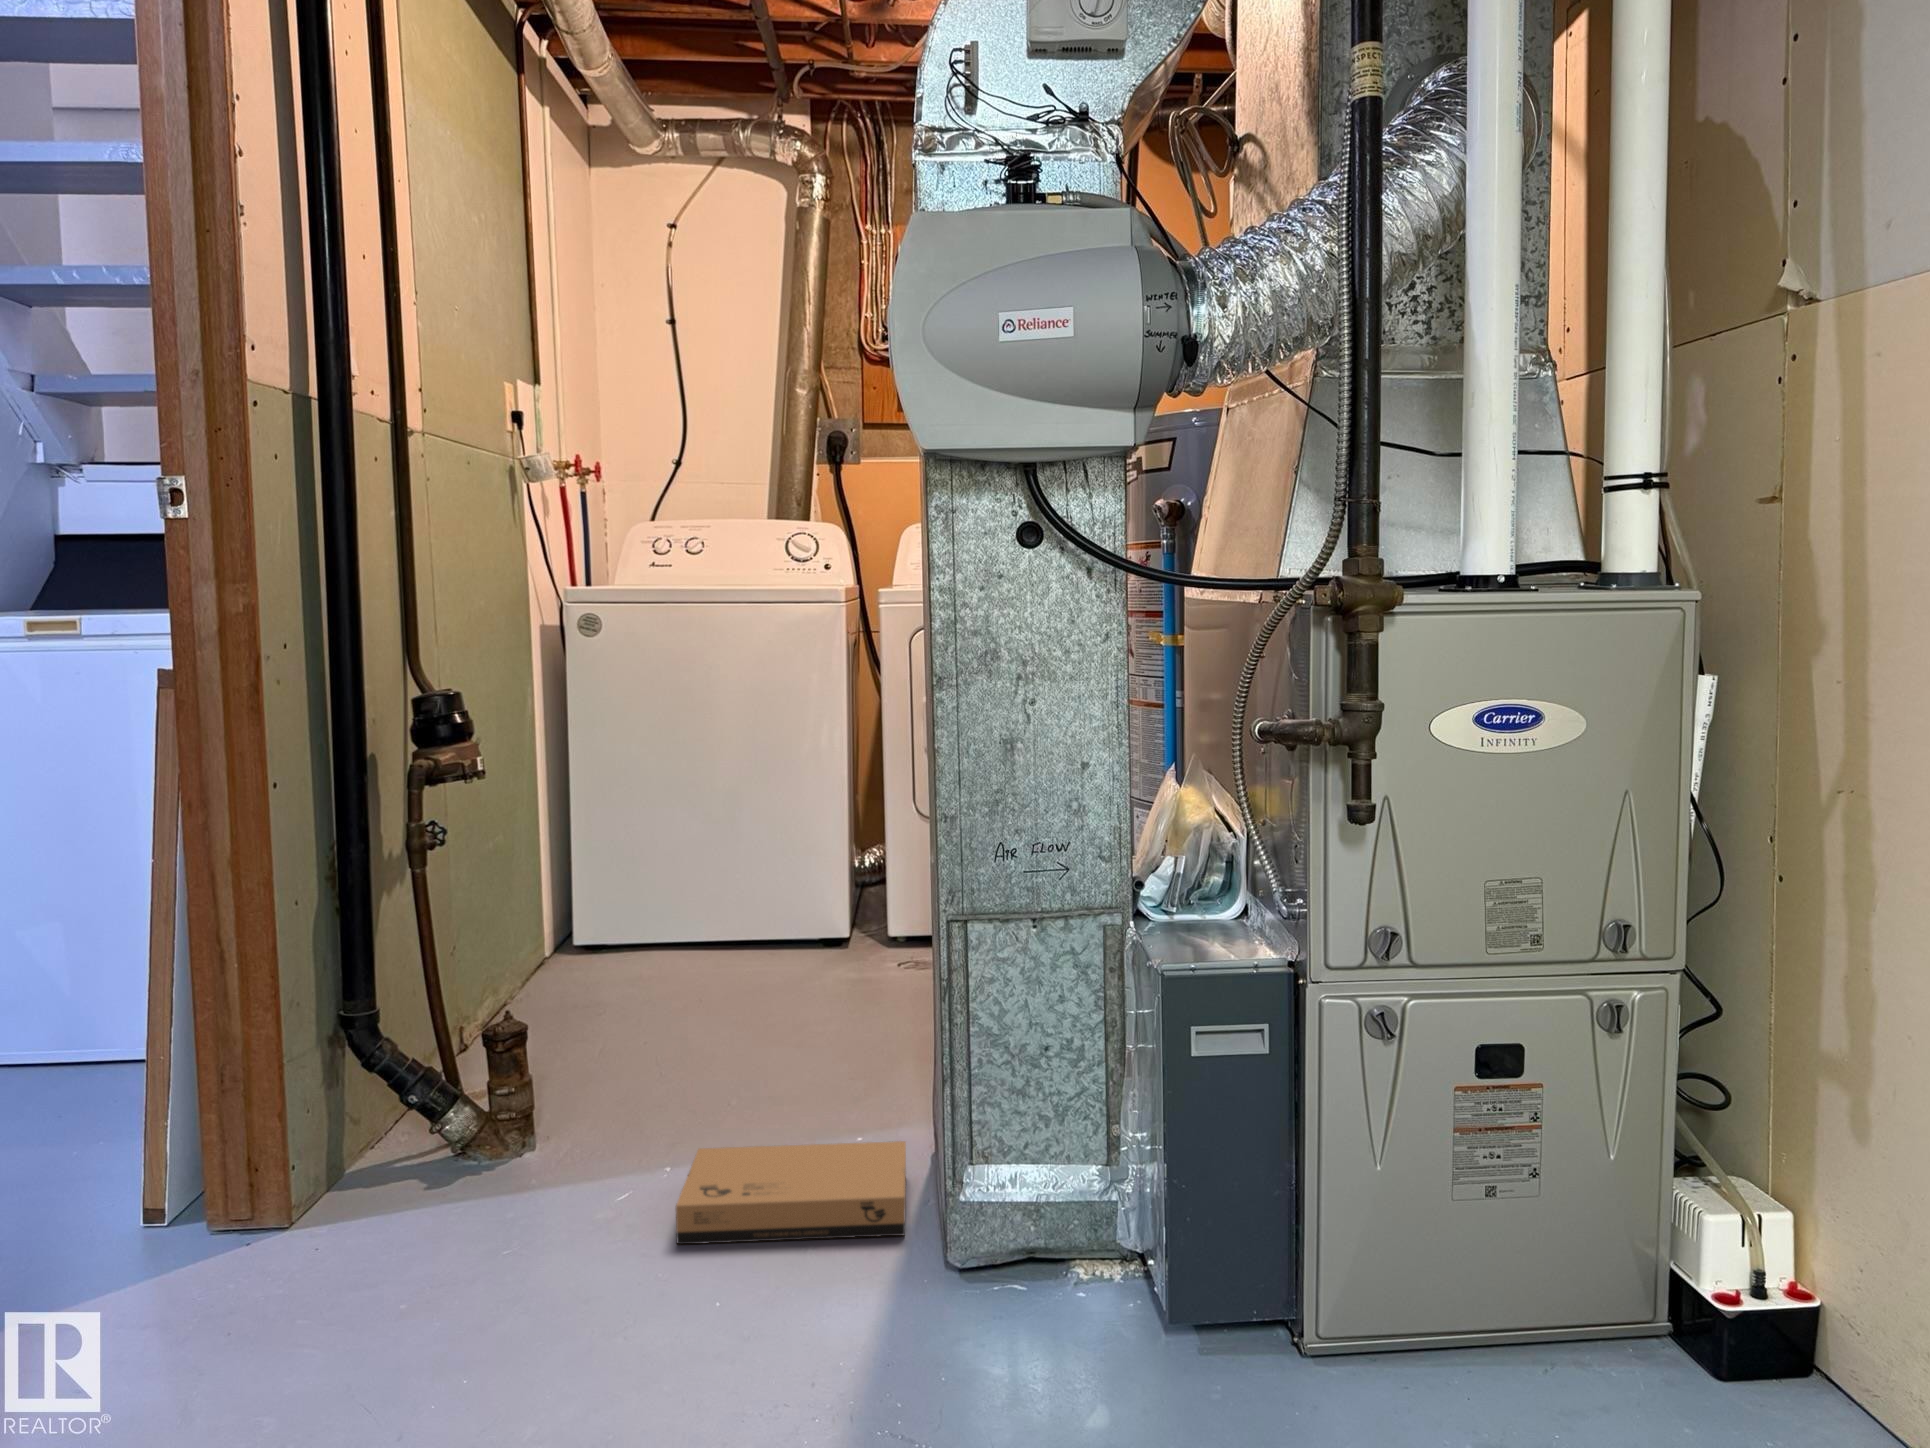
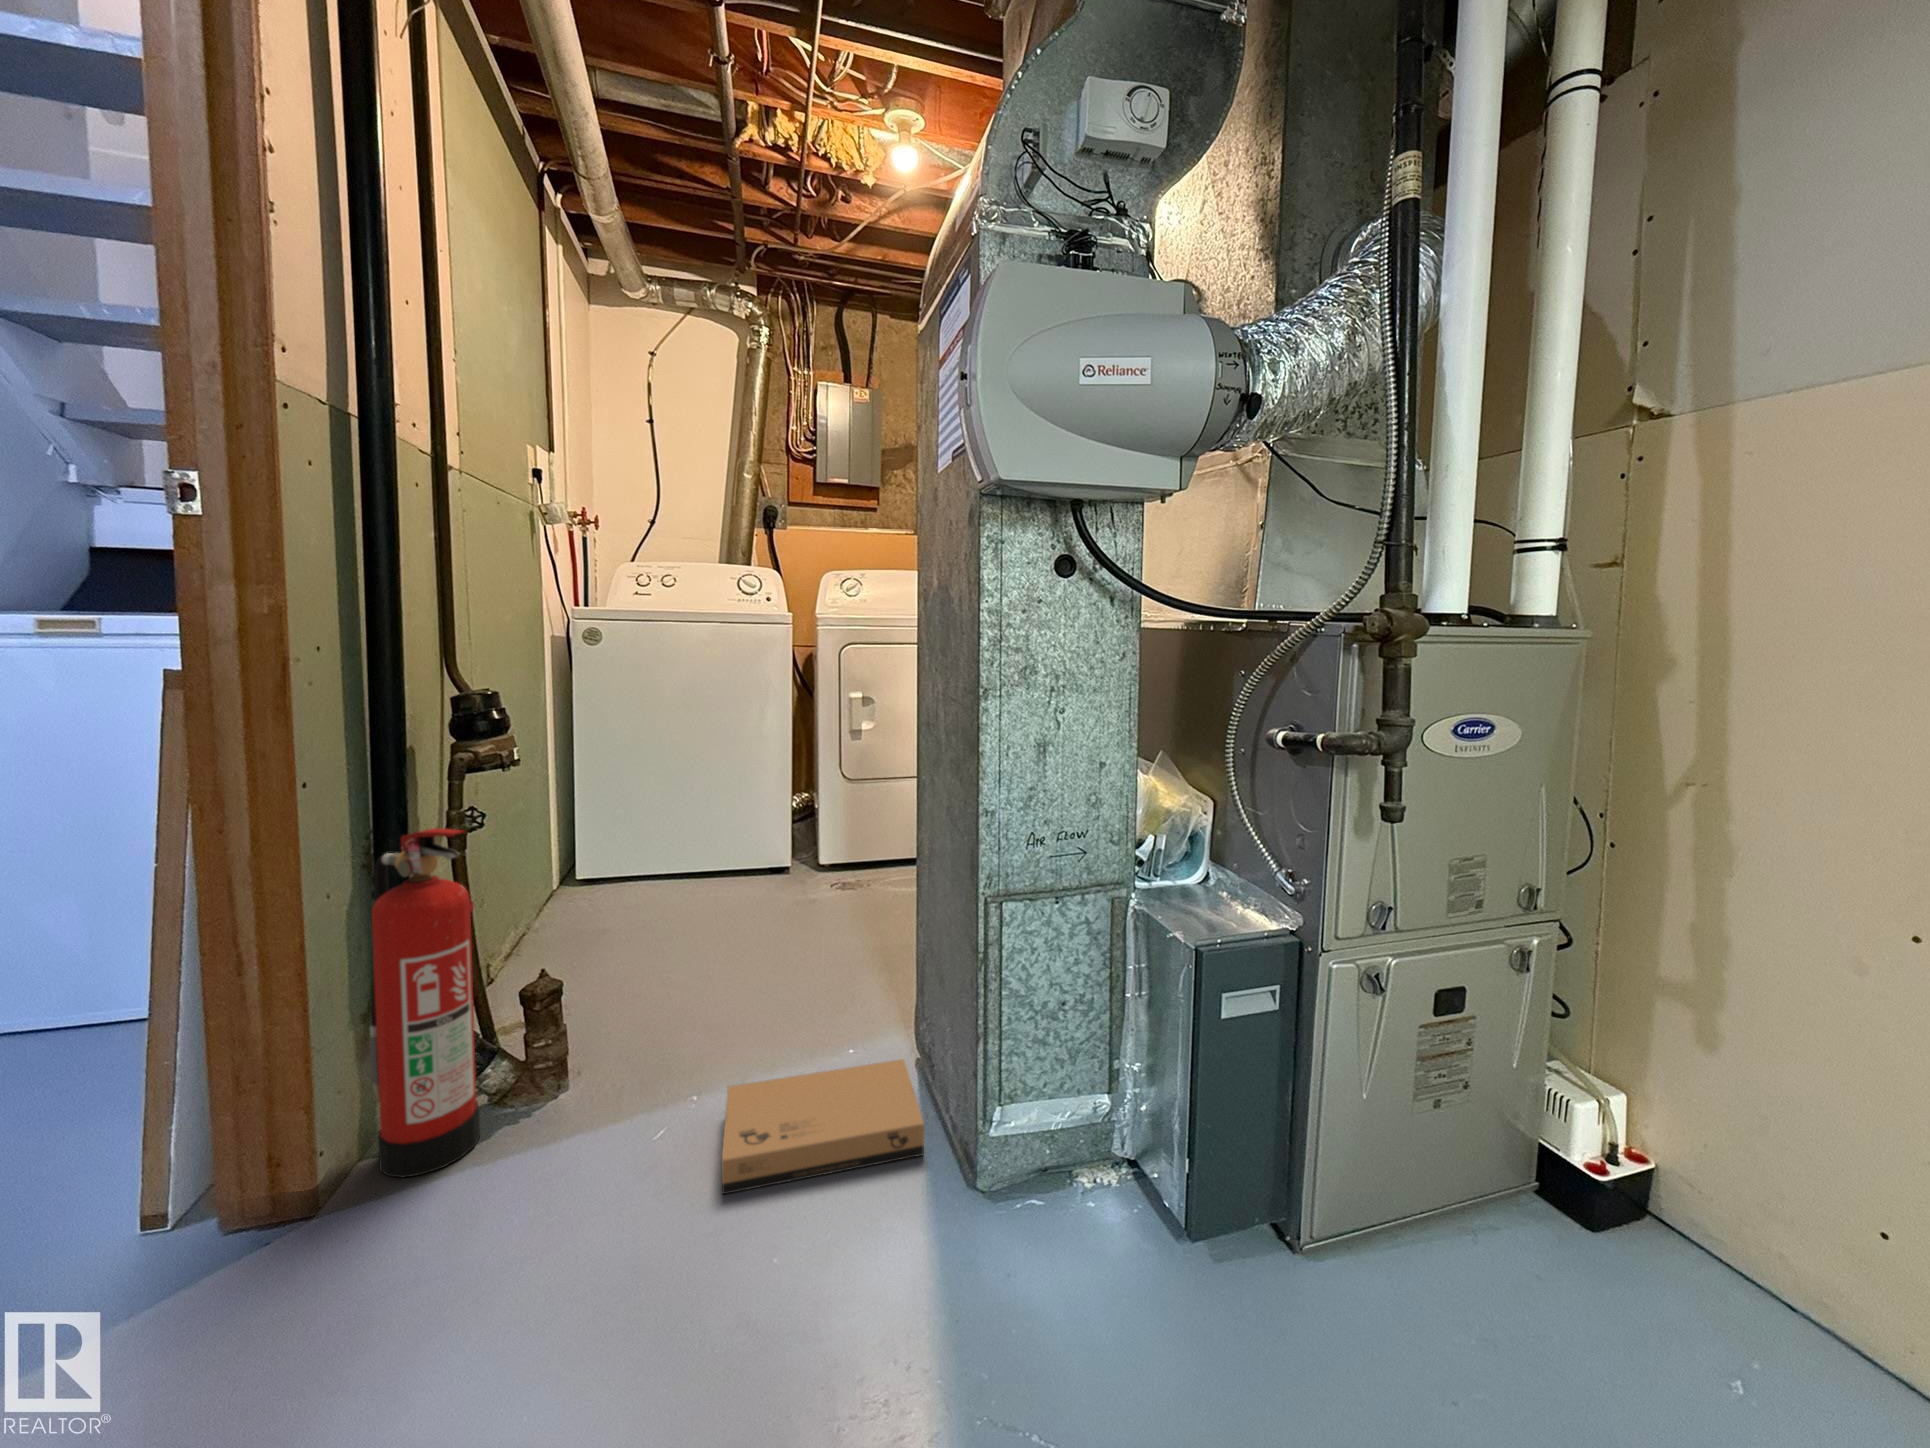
fire extinguisher: none [341,834,445,1201] -> present [369,828,480,1178]

